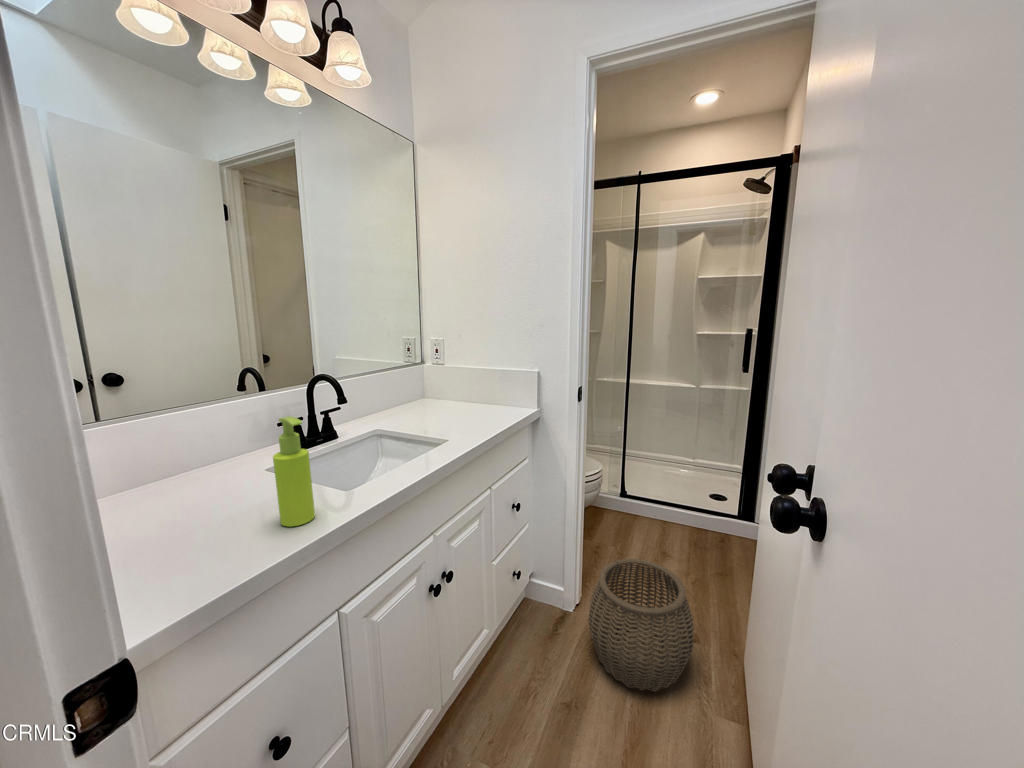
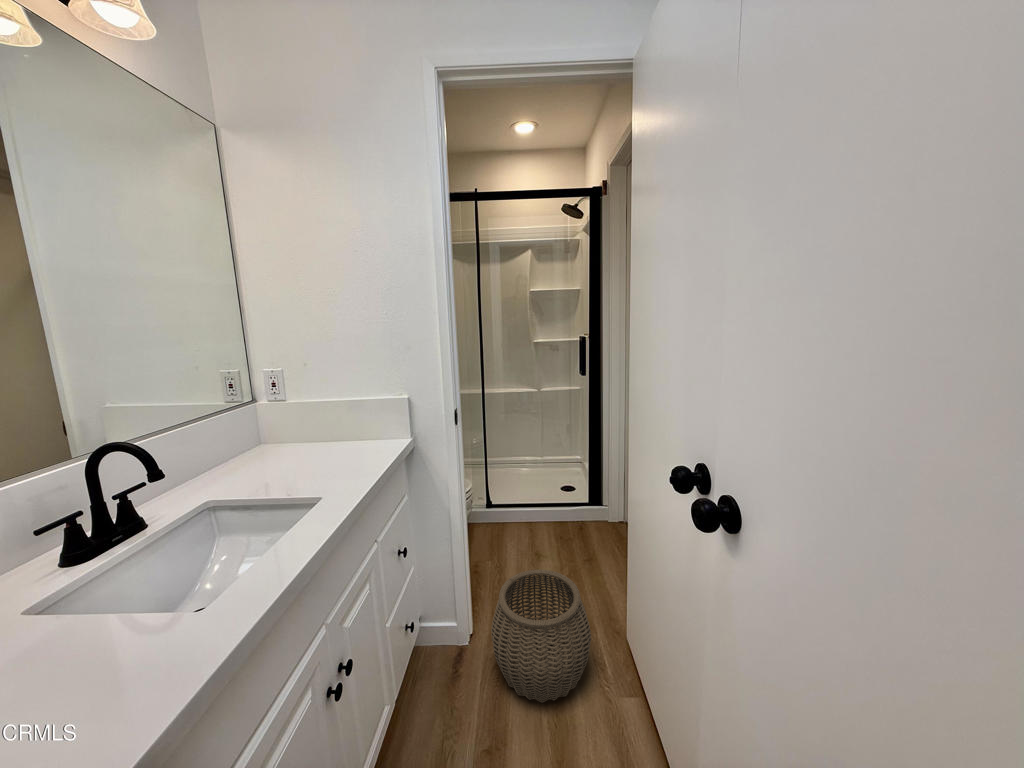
soap dispenser: present [273,416,315,527] -> none [67,537,158,714]

